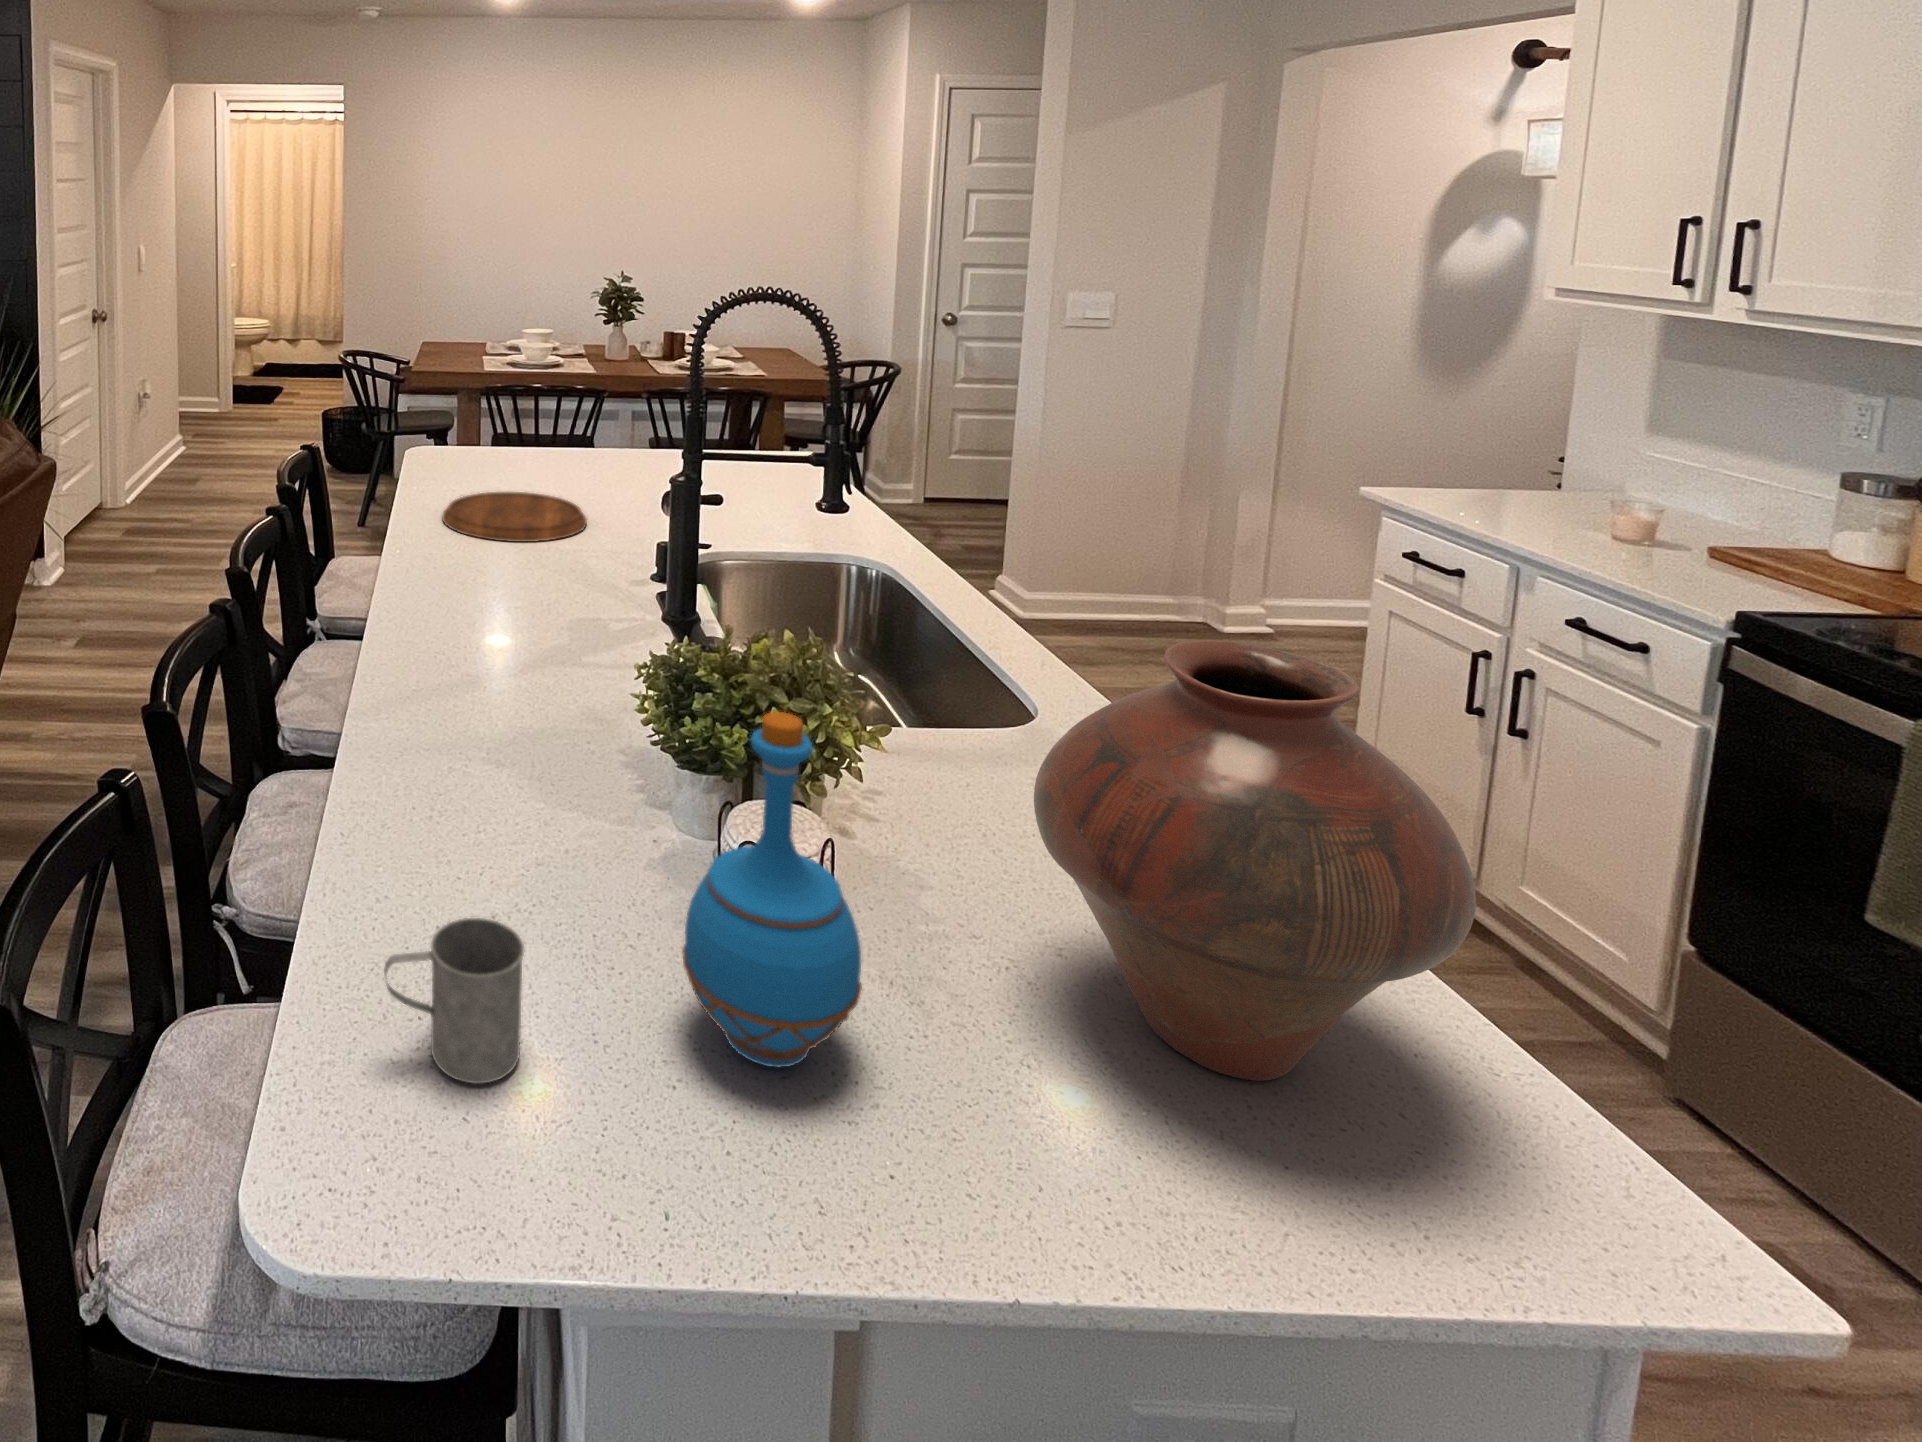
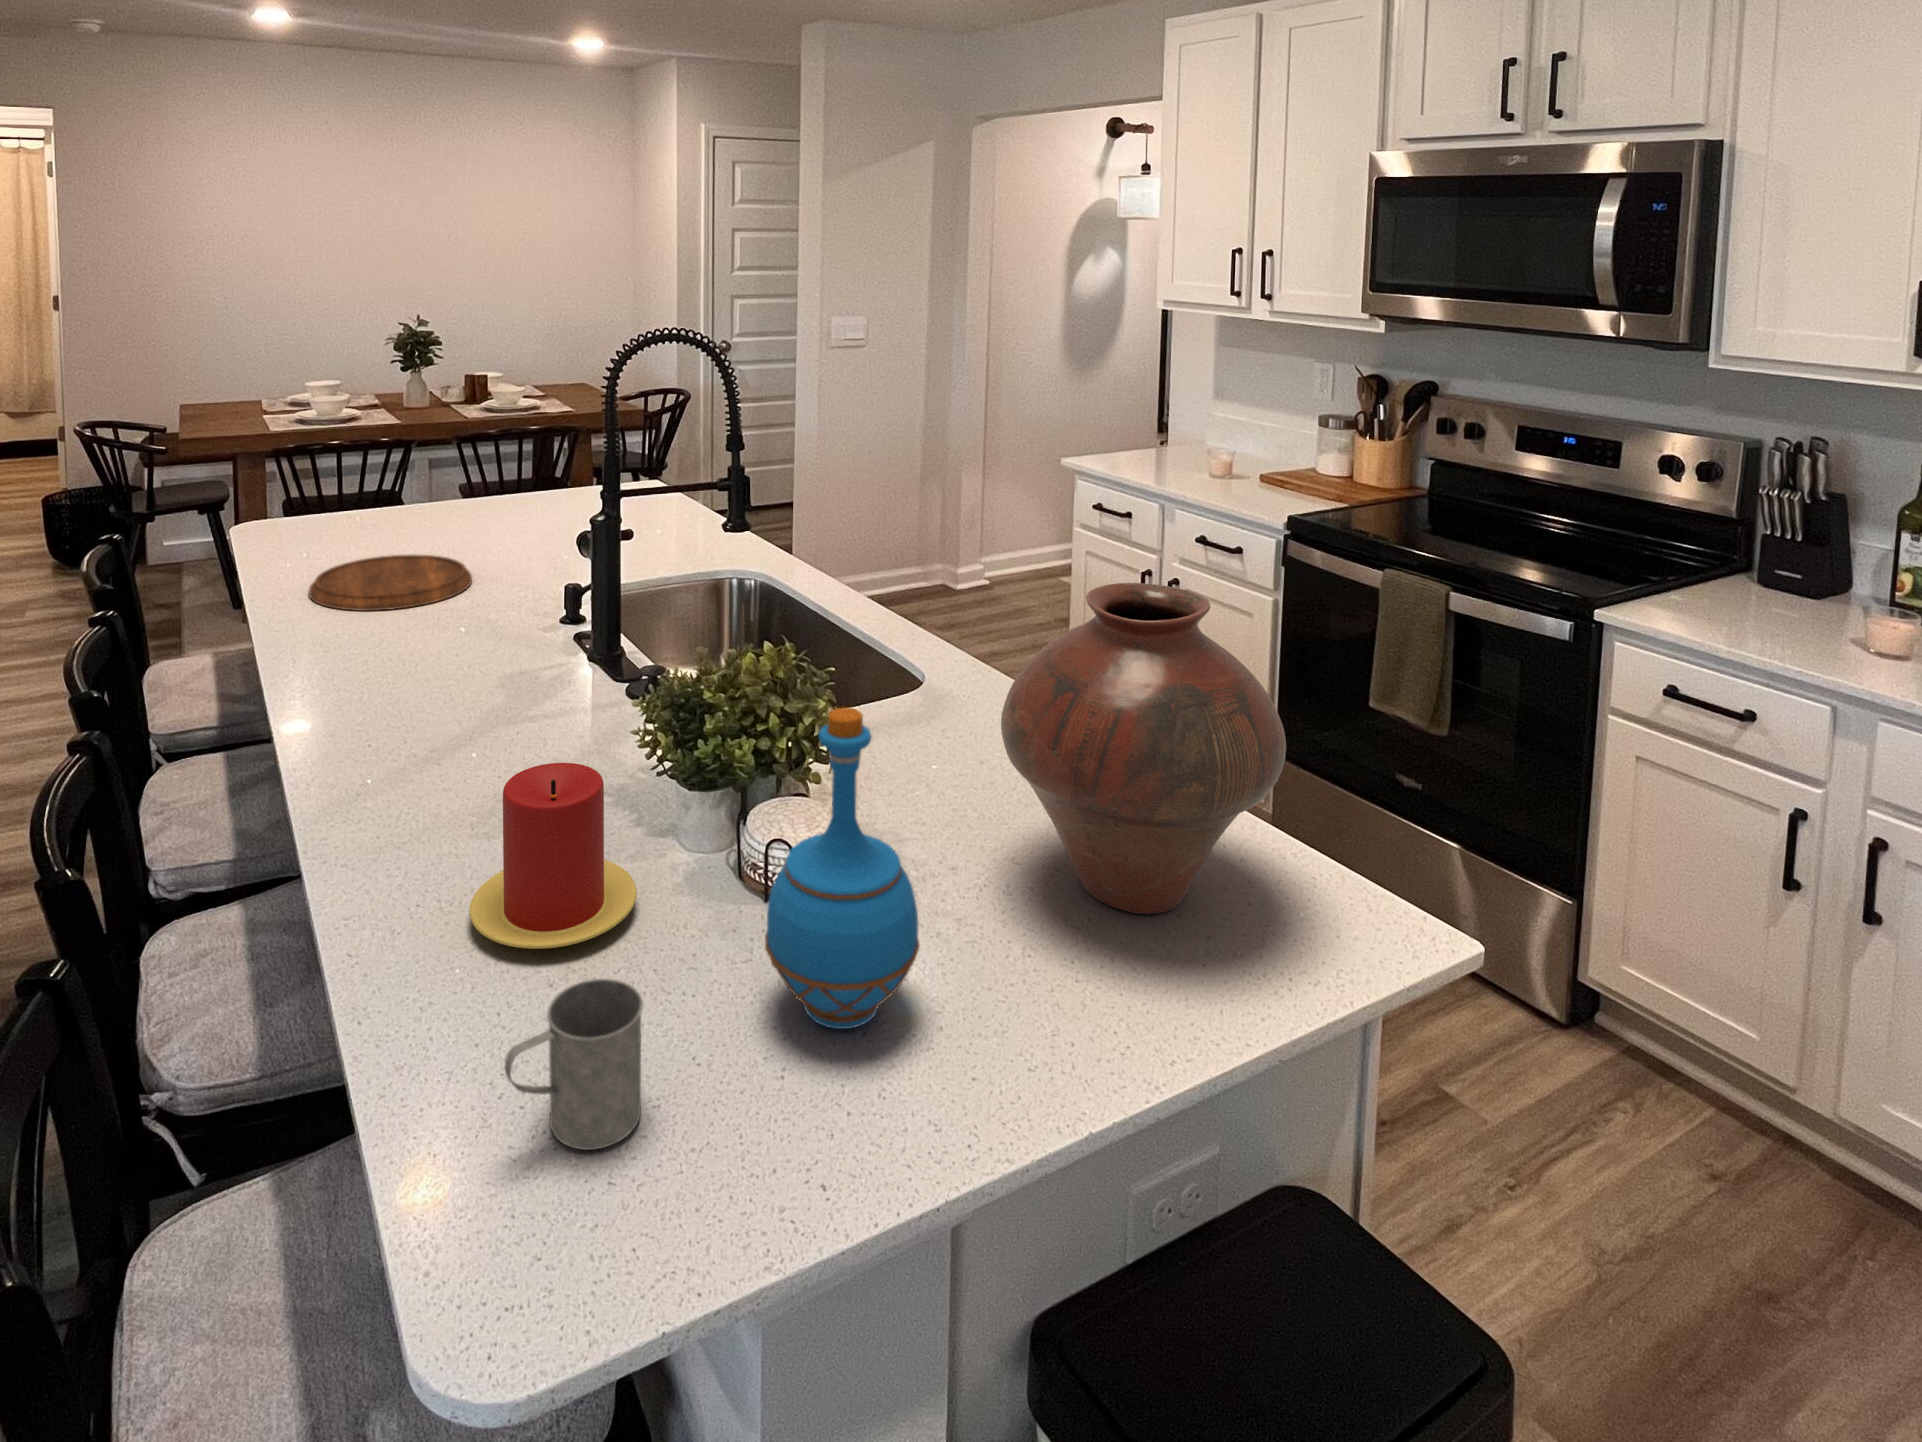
candle: none [443,706,604,885] -> present [470,763,637,949]

